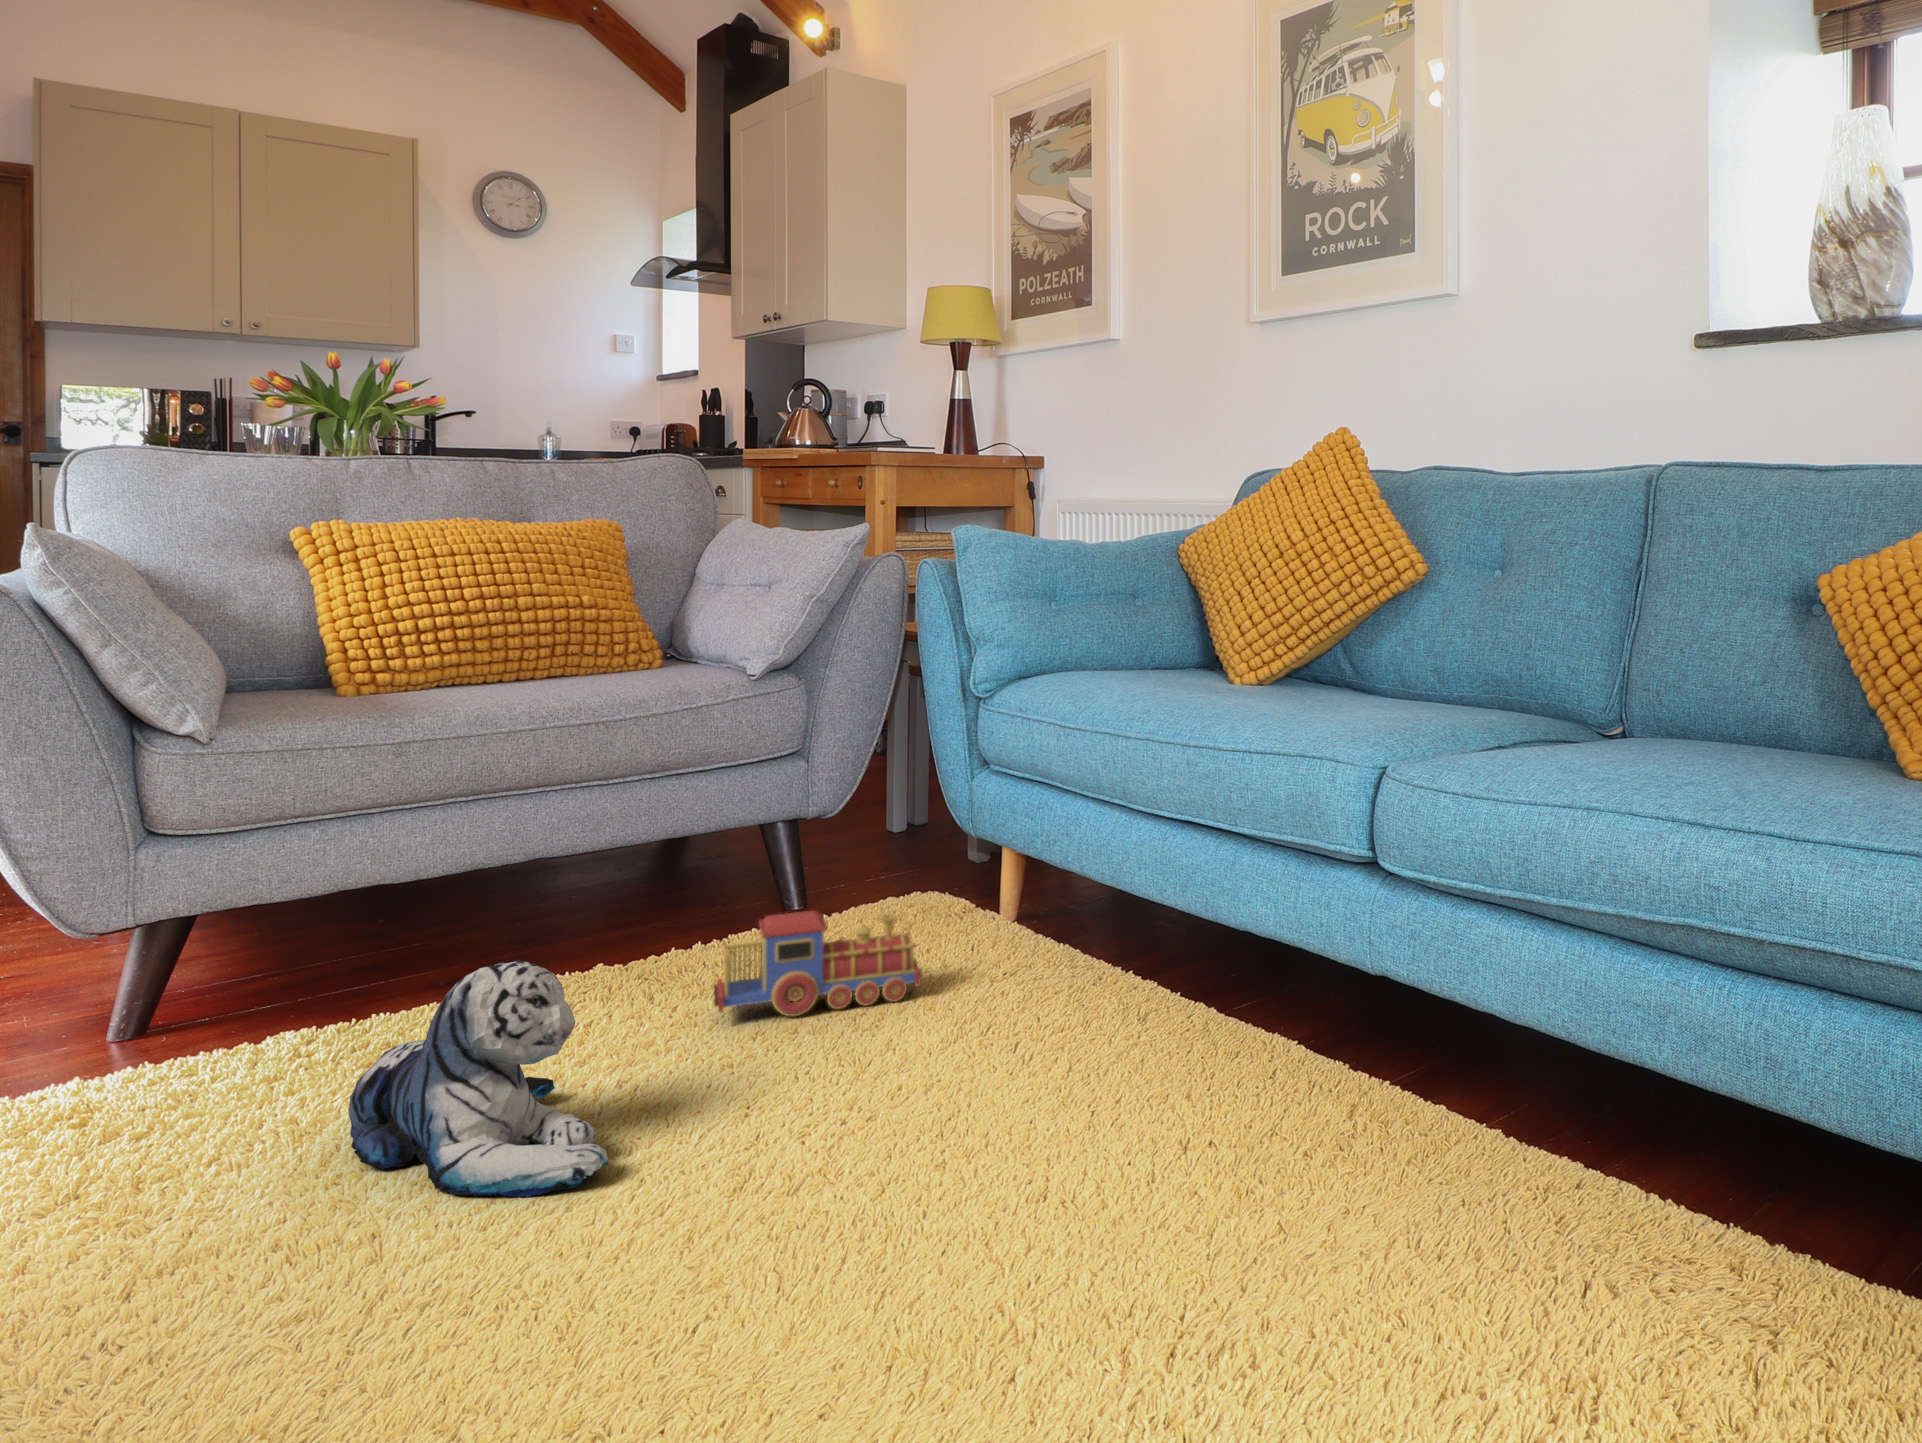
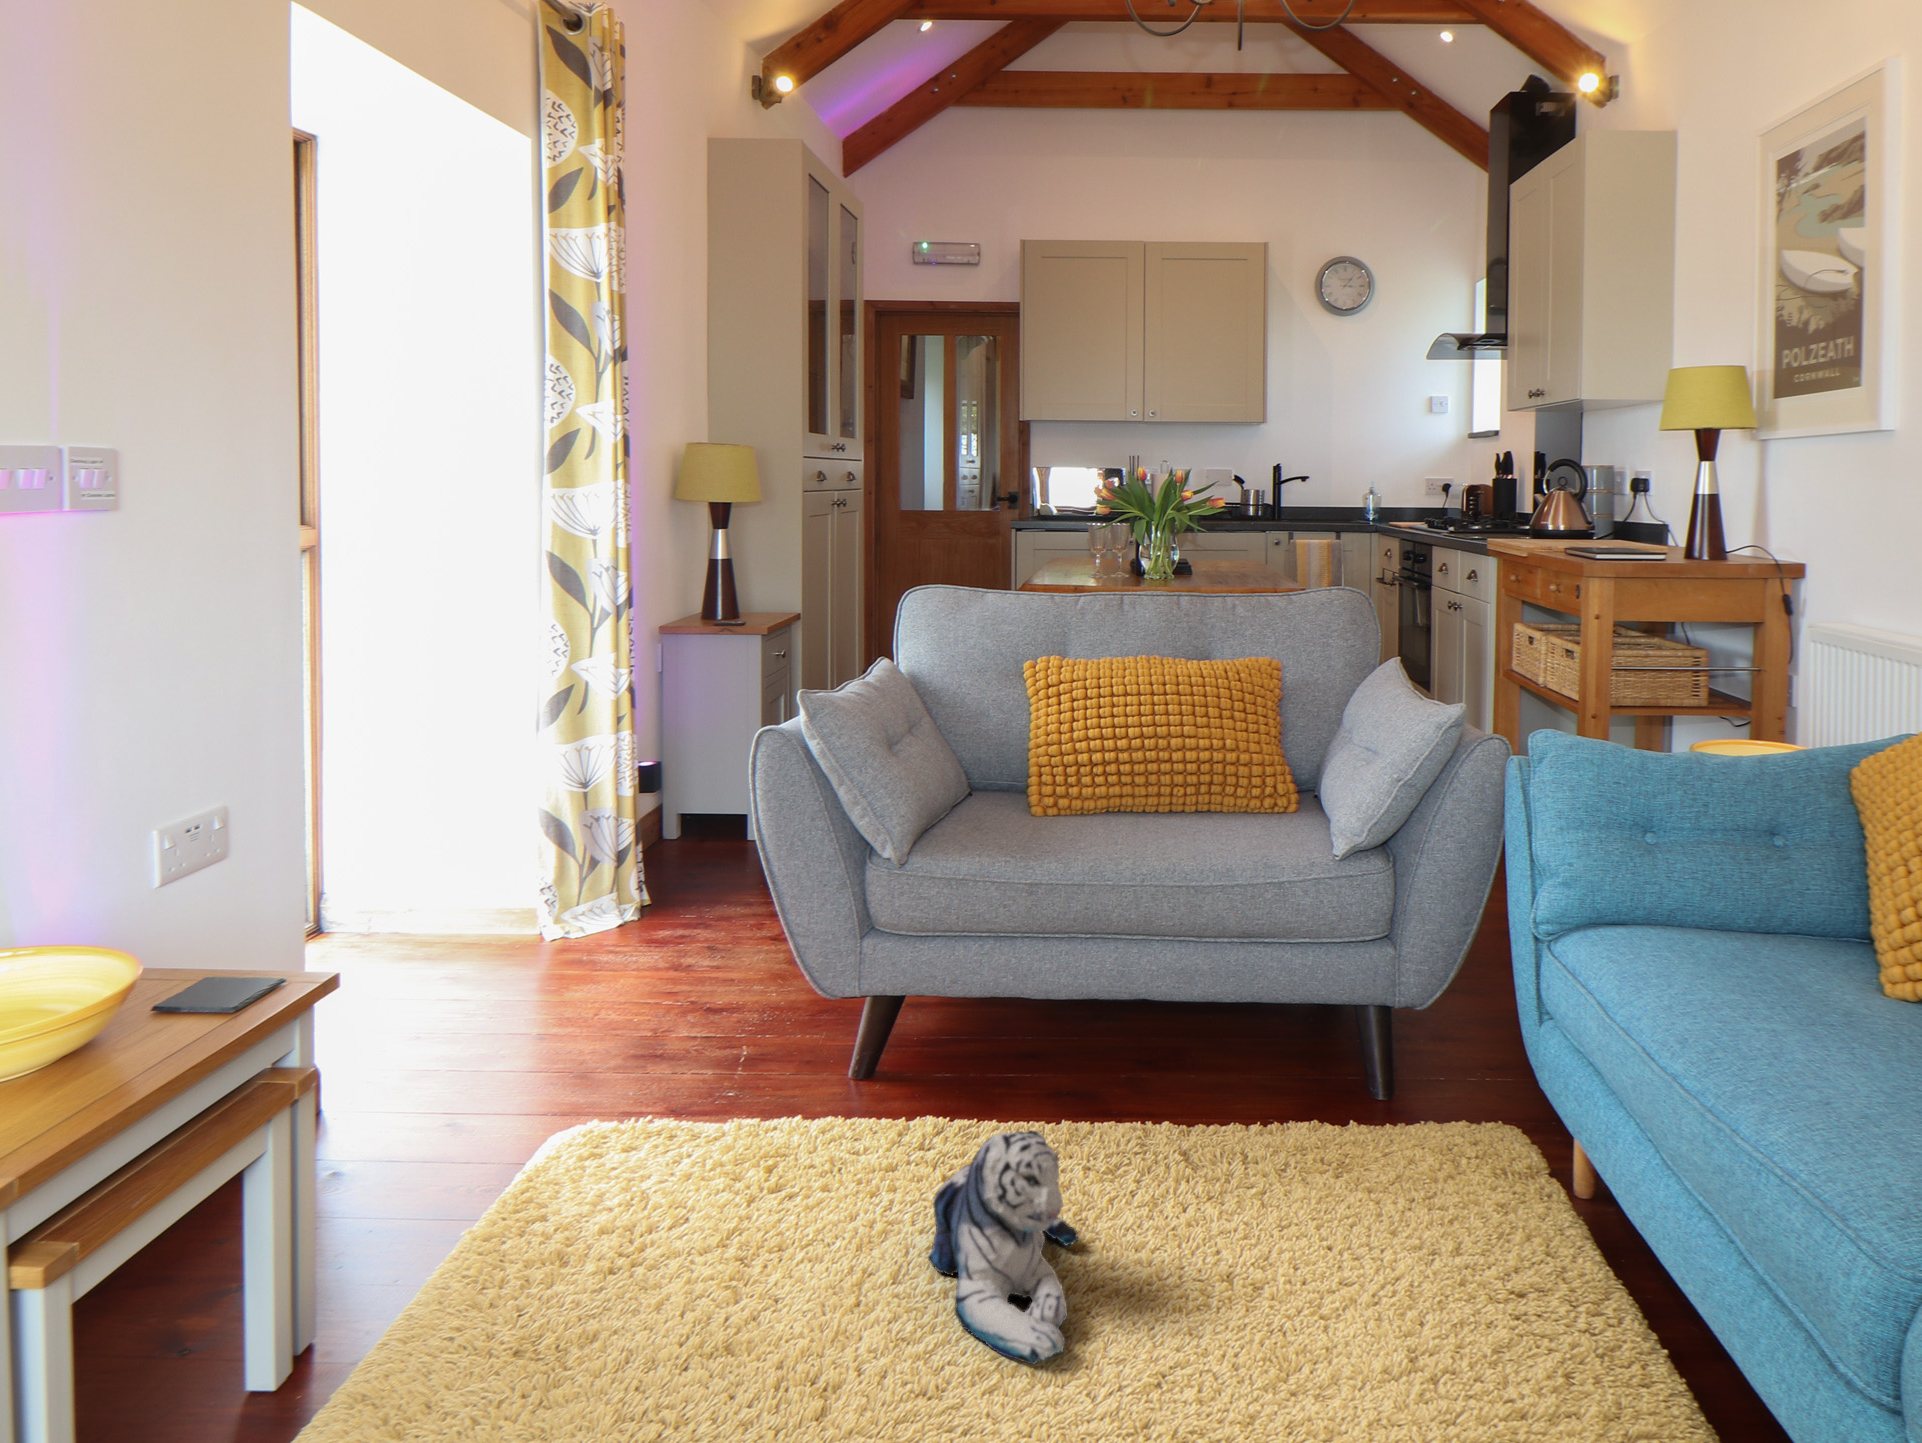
toy train: present [714,911,922,1017] -> none [1238,1119,1442,1252]

